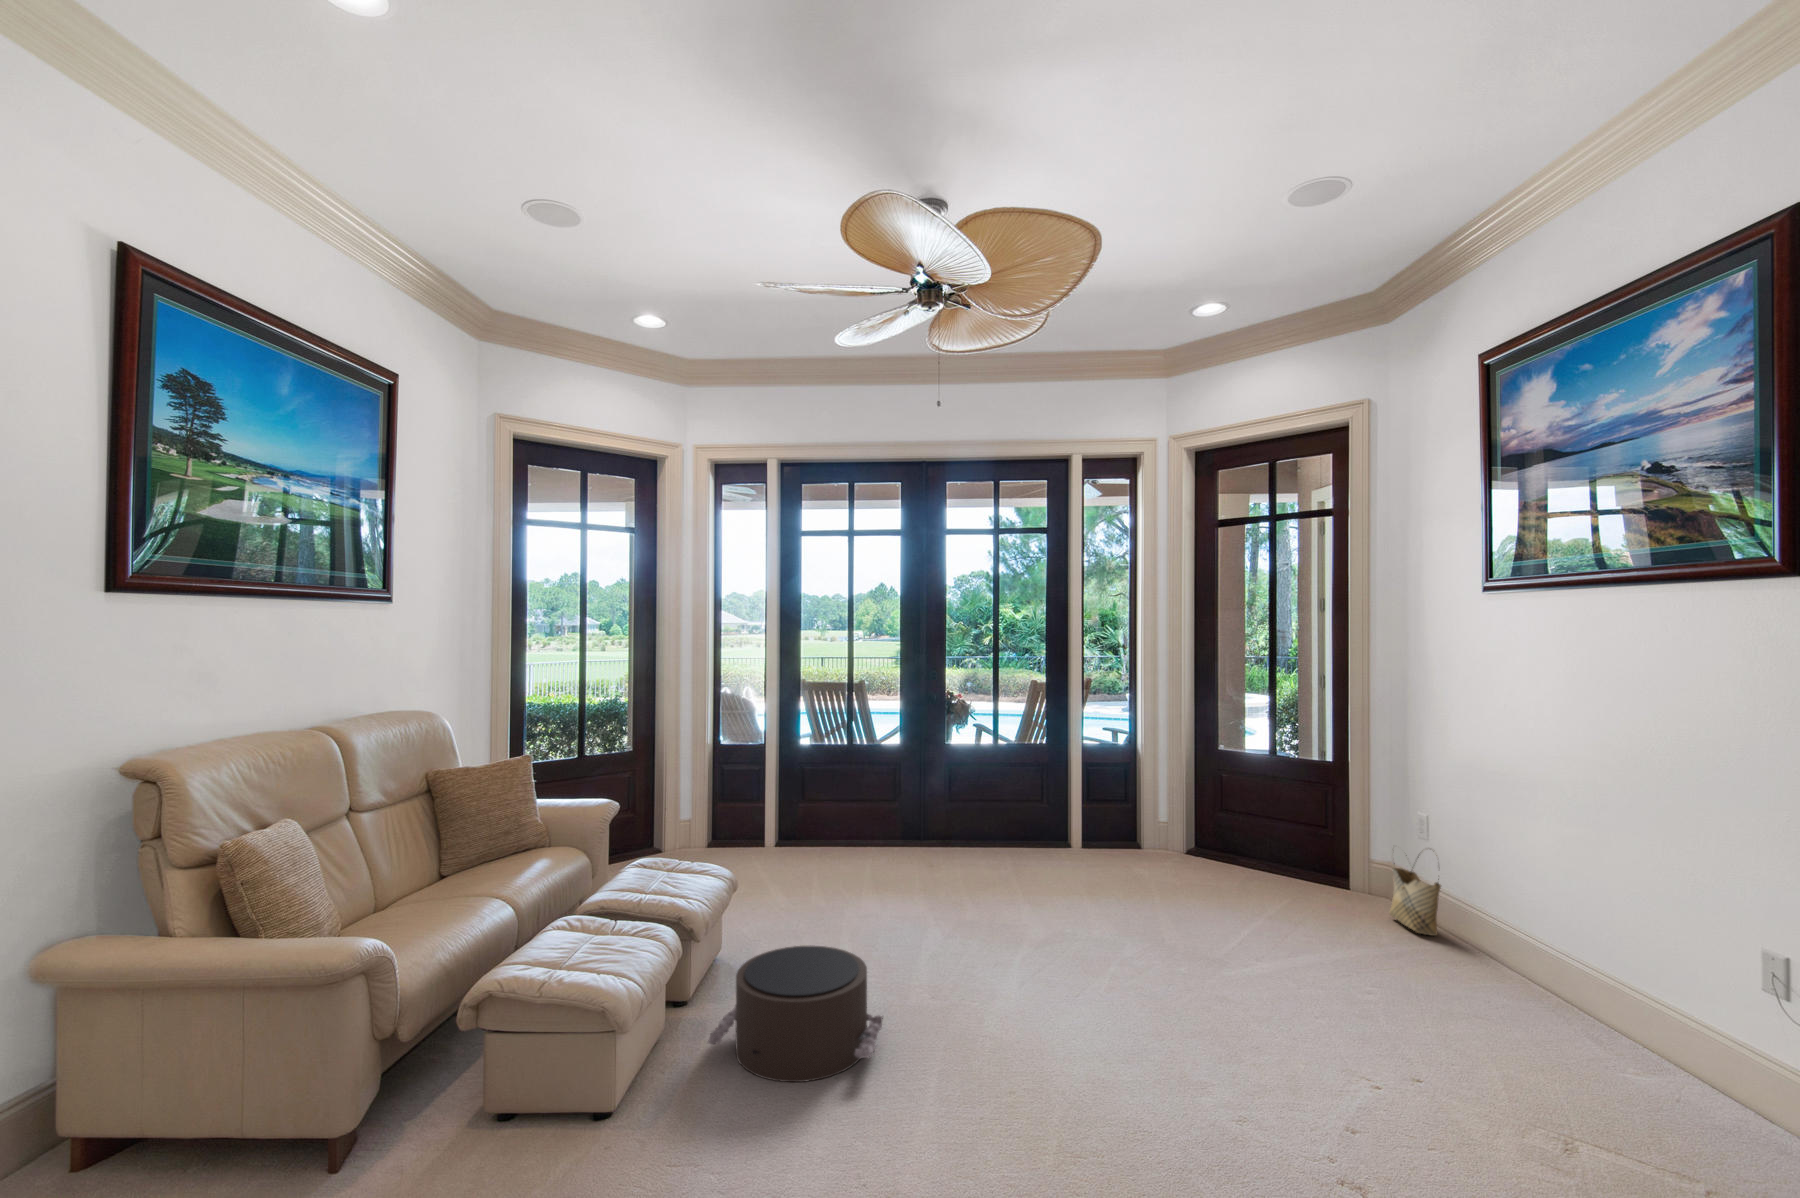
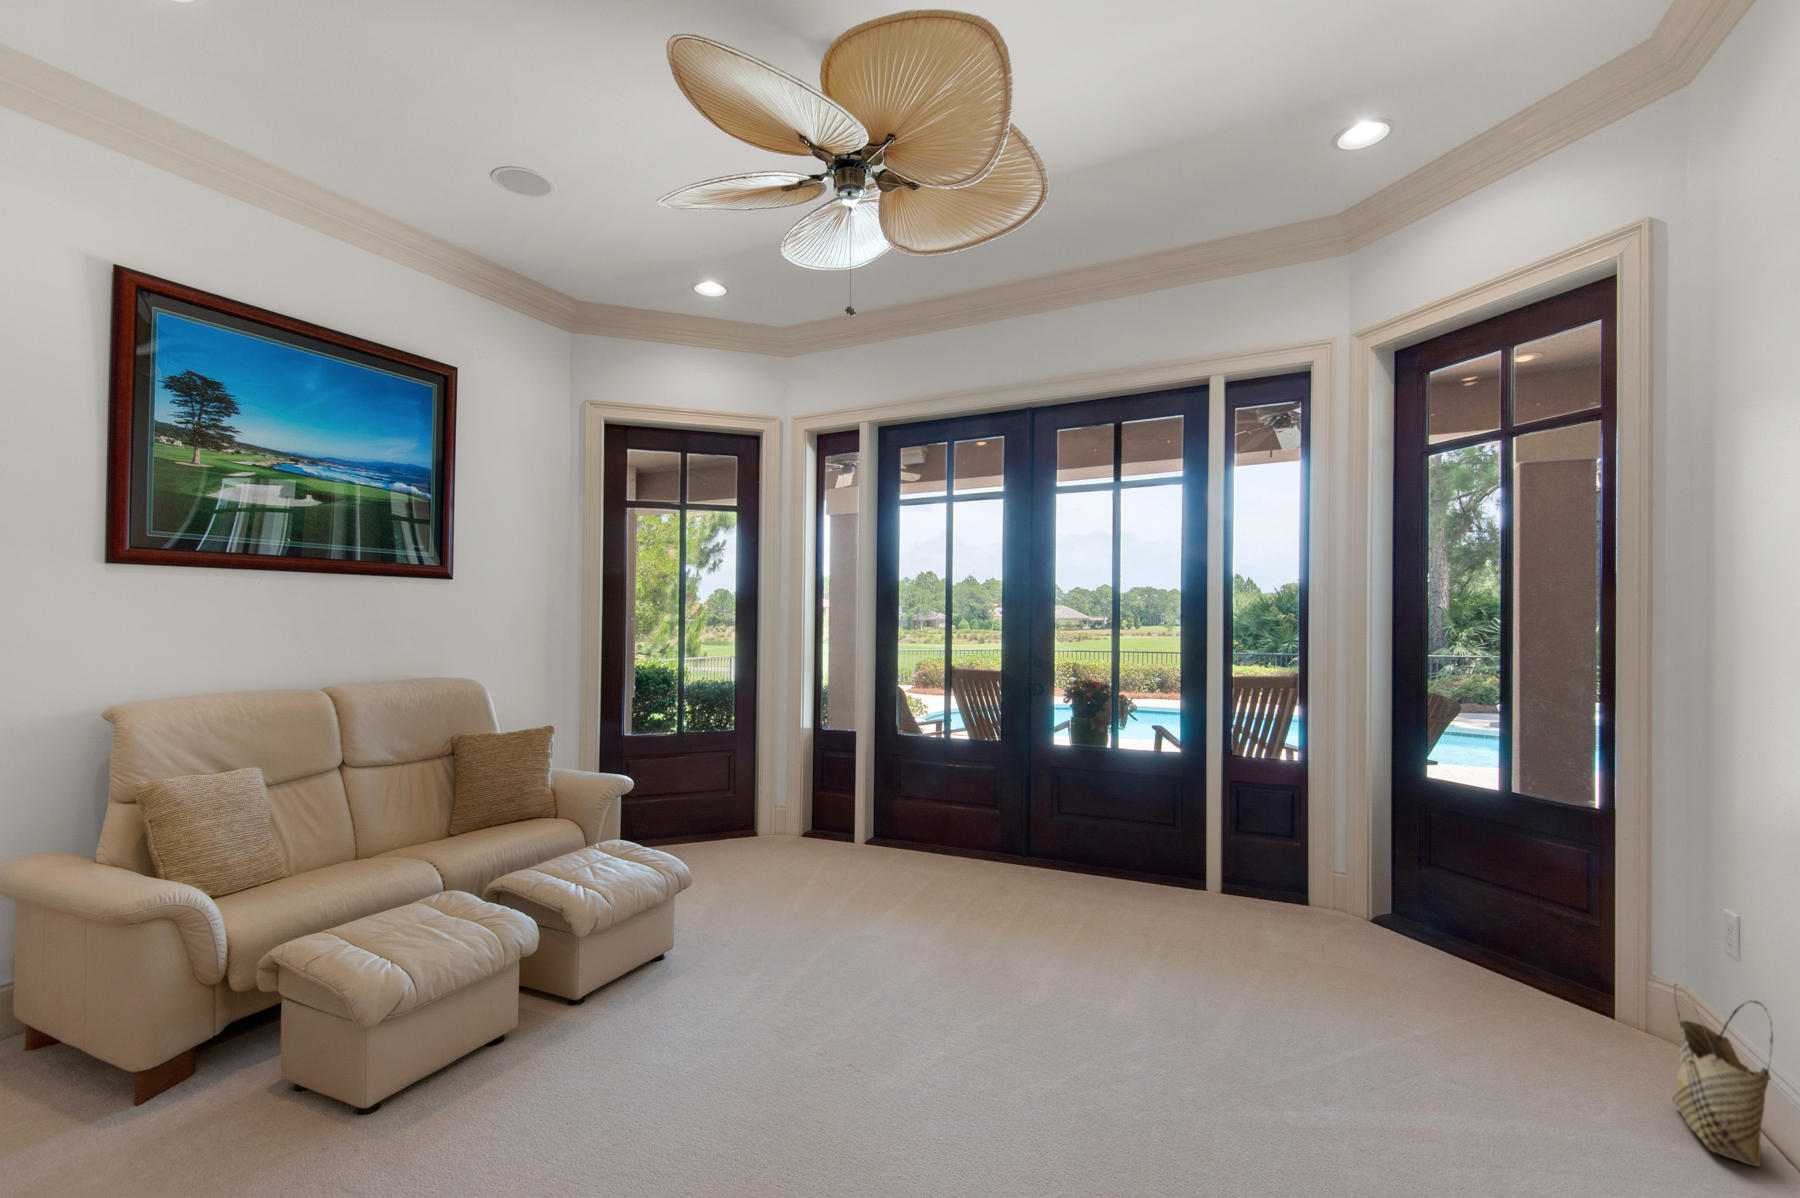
pouf: present [708,946,883,1082] -> none [504,968,704,1144]

